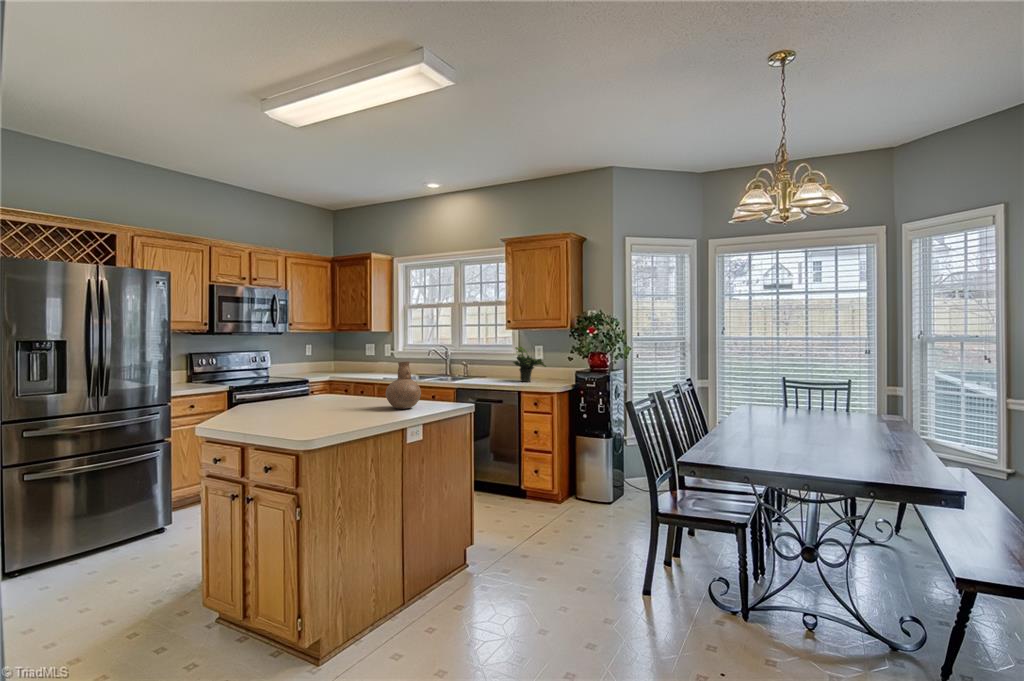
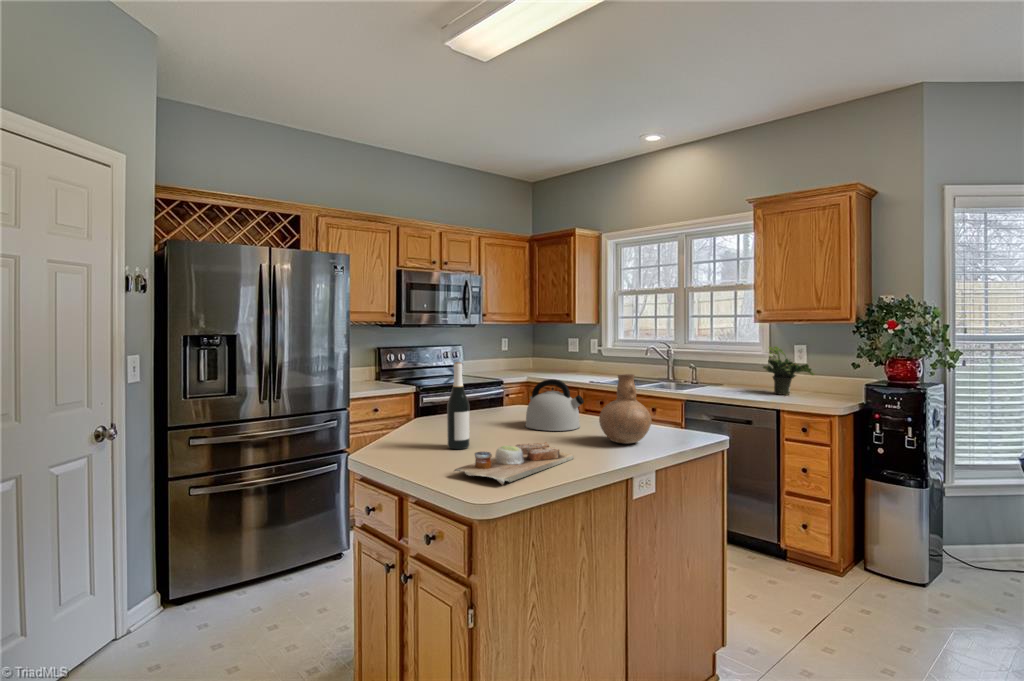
wine bottle: none [274,355,291,417] -> present [447,362,470,449]
kettle: none [332,369,376,405] -> present [525,379,584,431]
cutting board: none [283,408,367,430] -> present [455,442,574,485]

